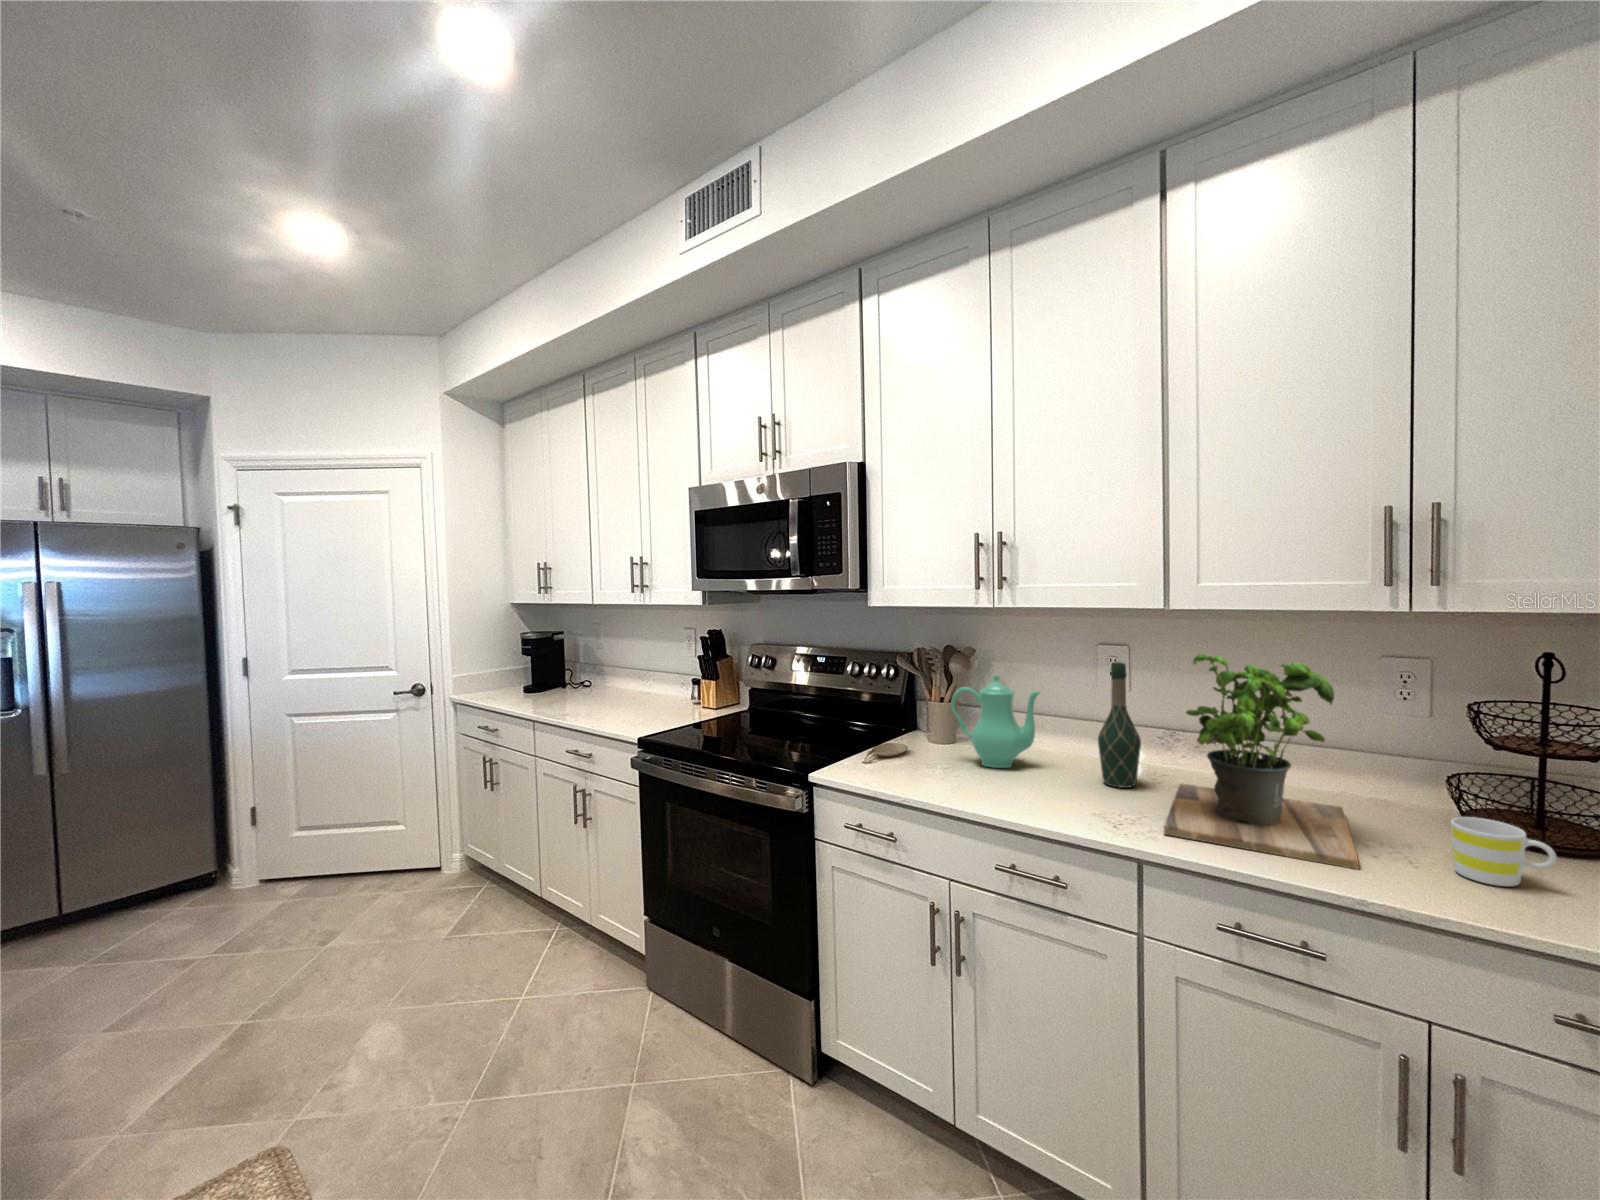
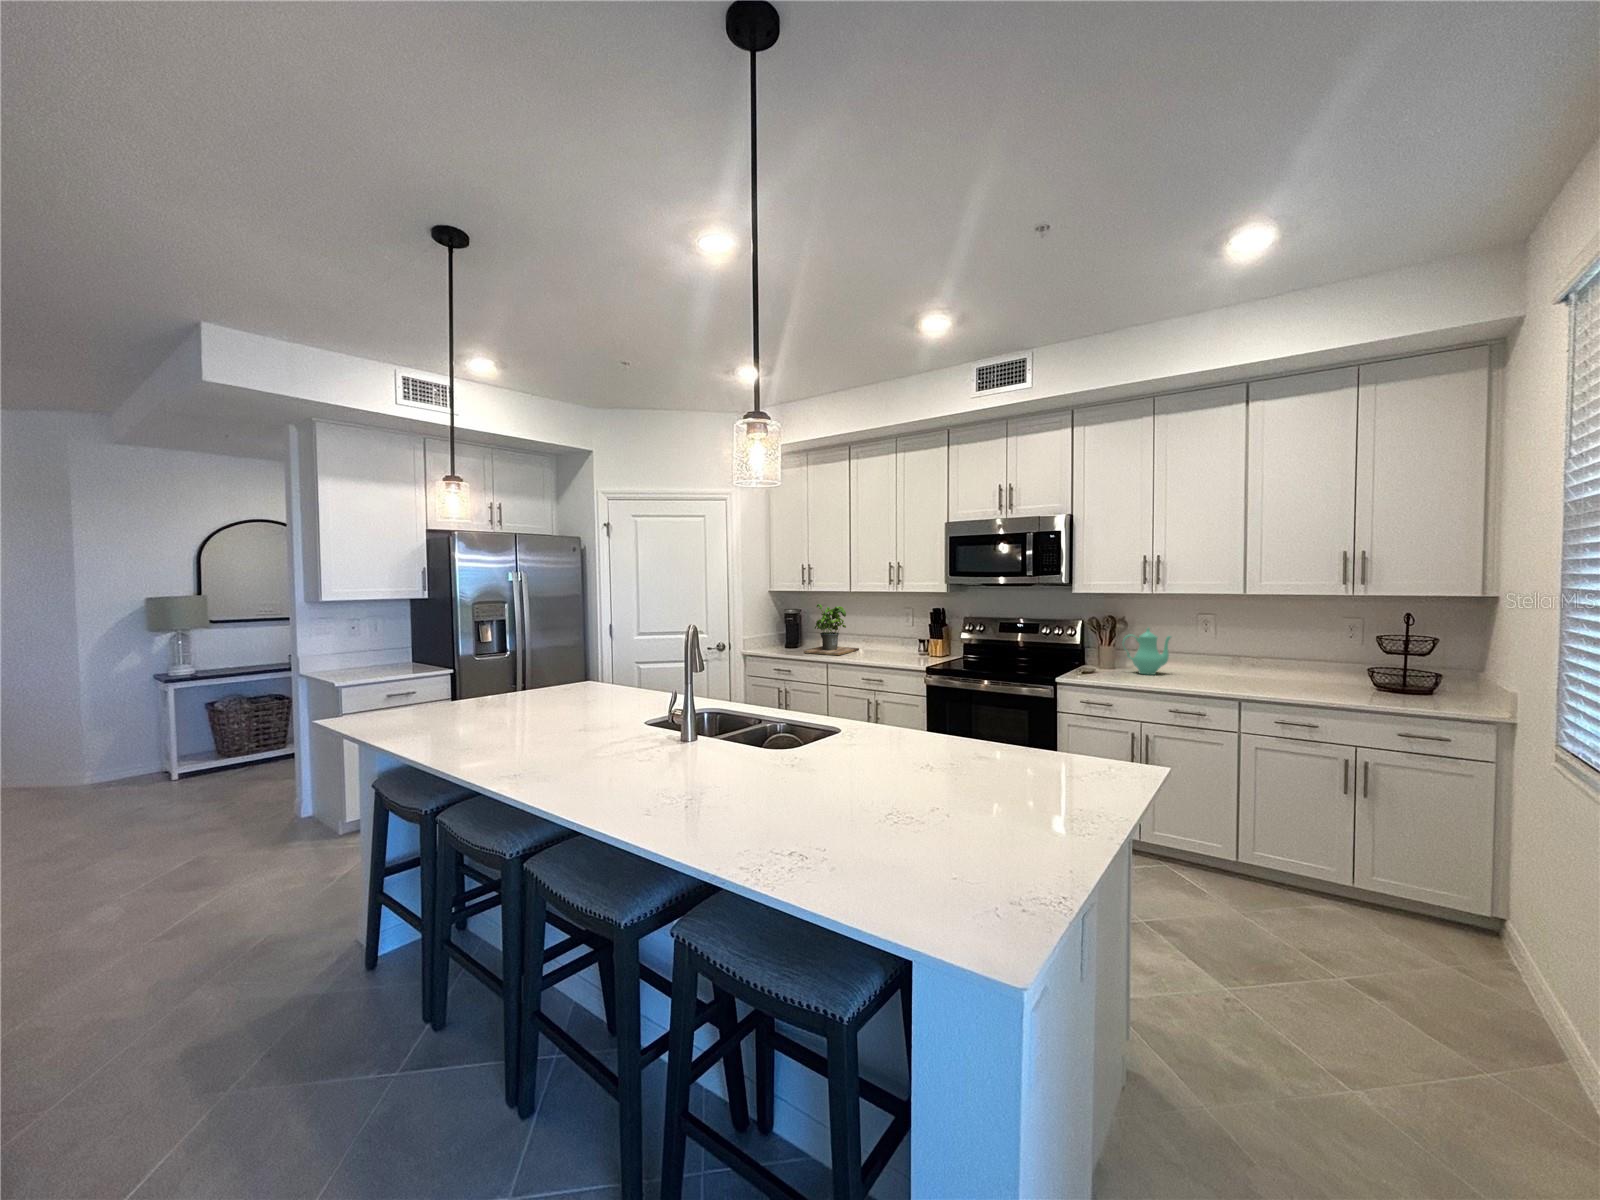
potted plant: present [1164,654,1359,869] -> present [804,604,859,655]
wine bottle: present [1098,662,1141,788] -> none [1205,620,1228,679]
mug: present [1451,817,1557,887] -> none [1367,676,1404,698]

